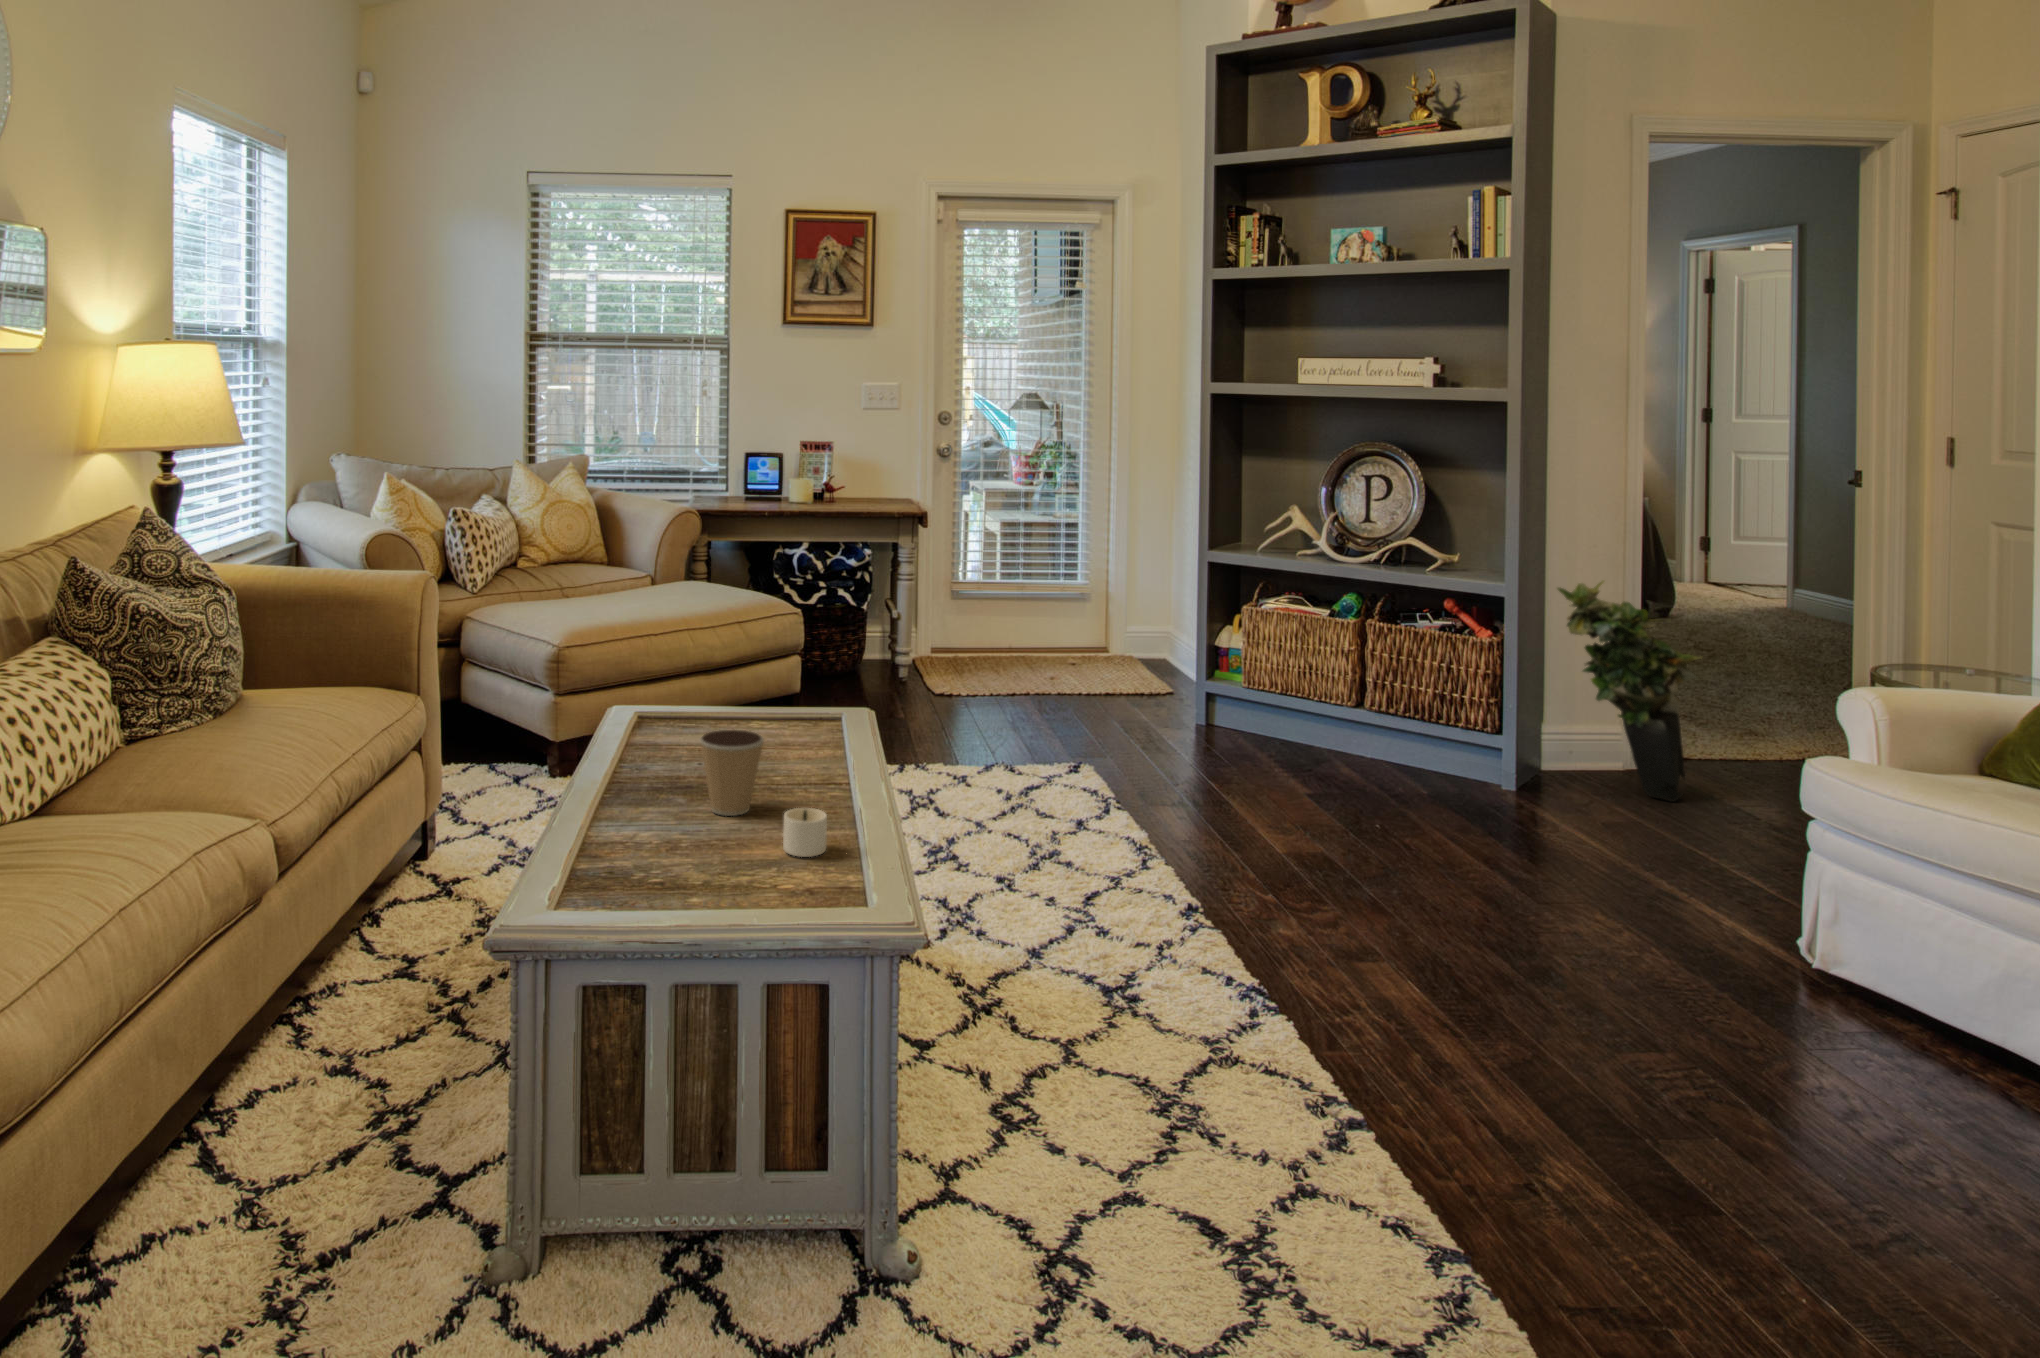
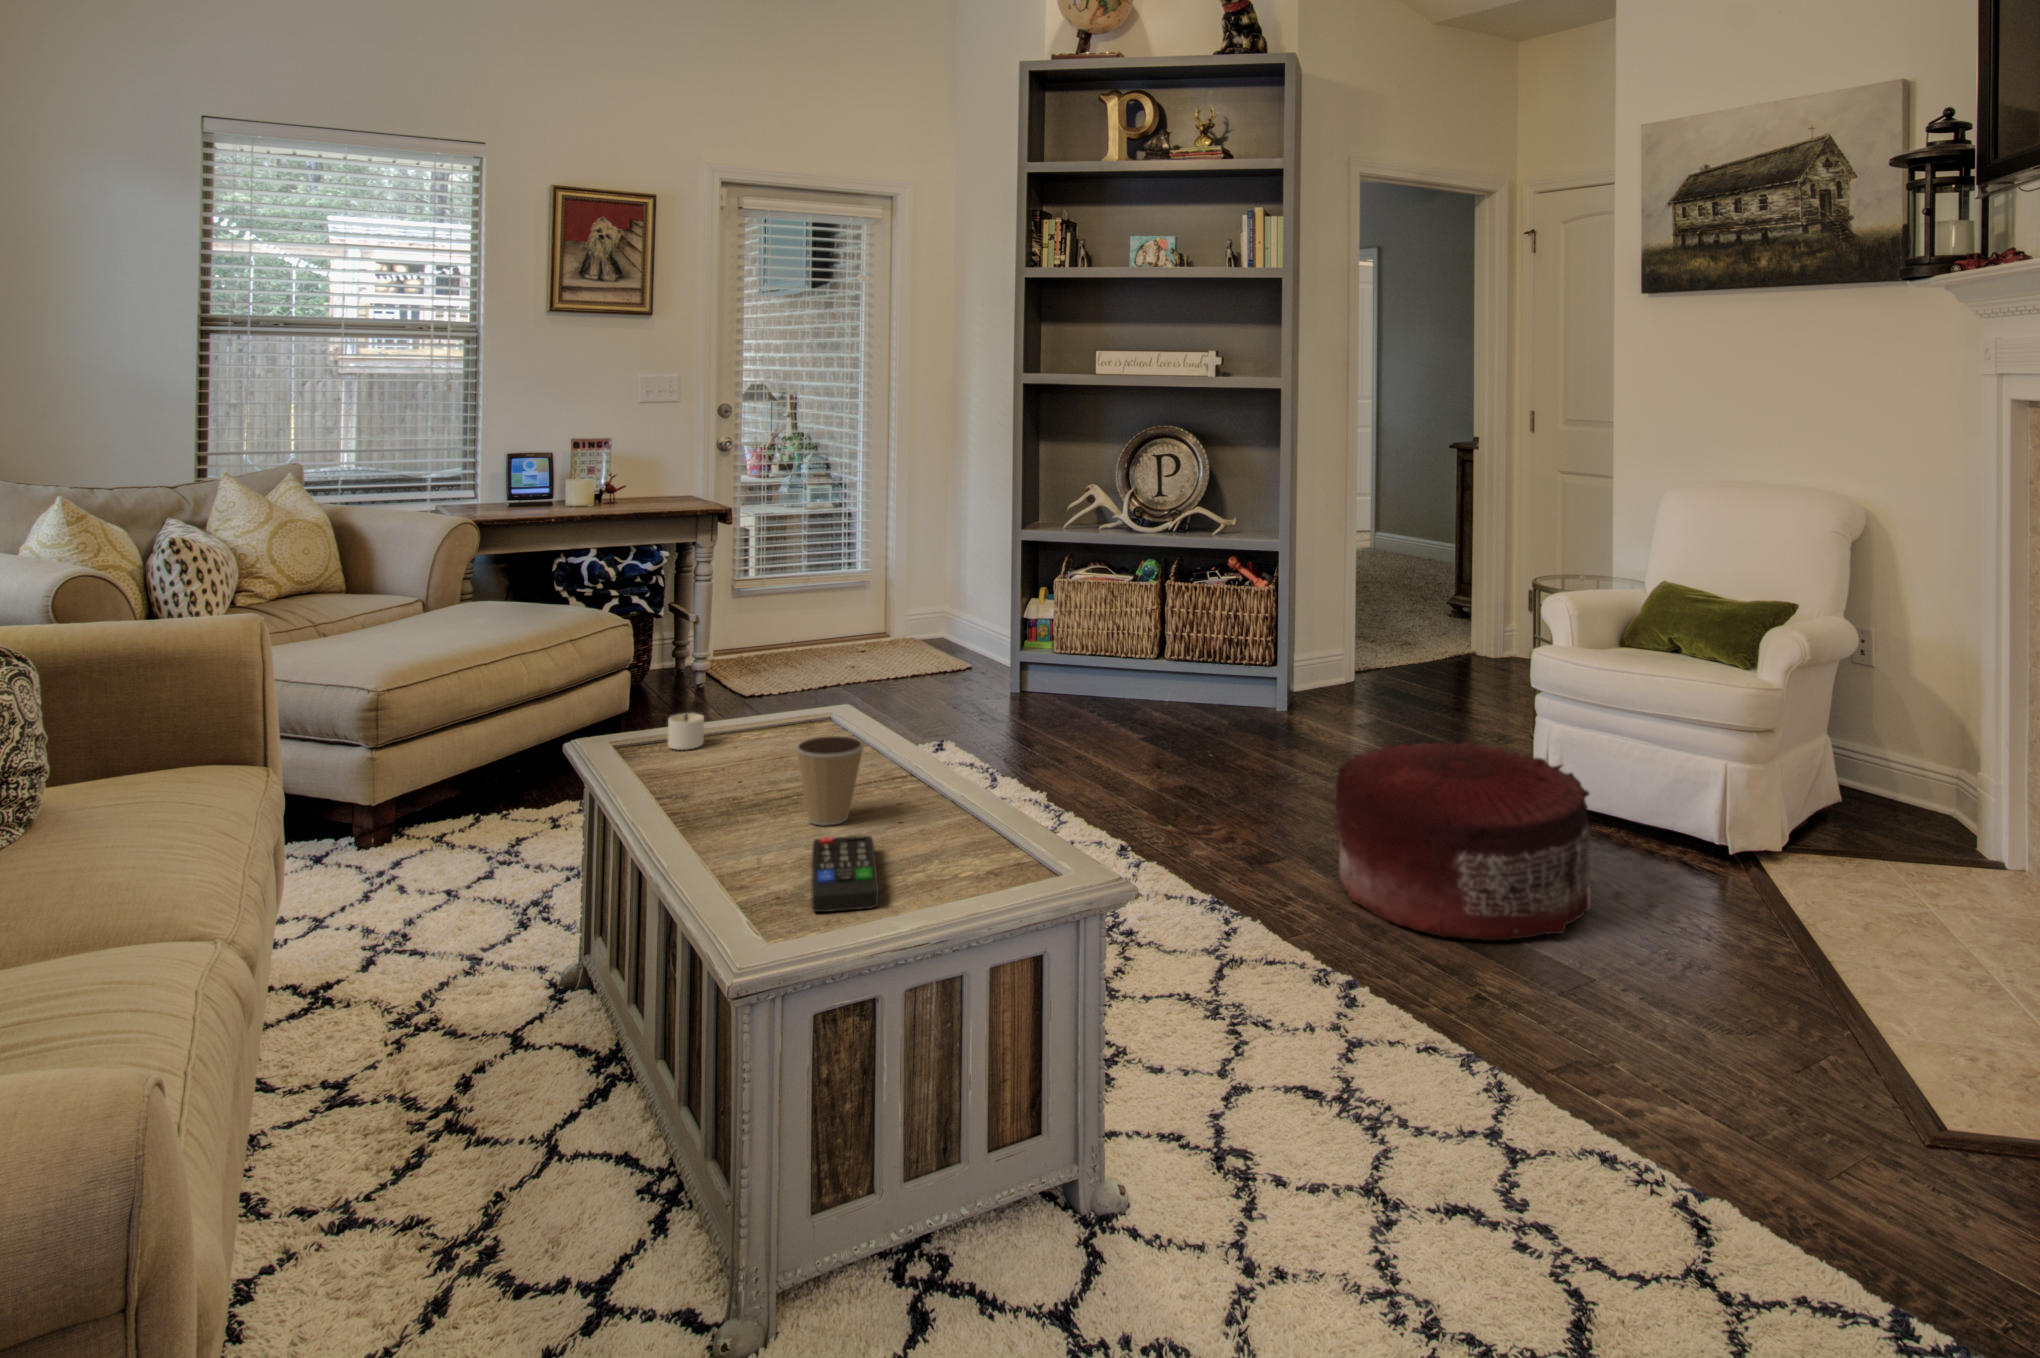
potted plant: present [1557,581,1701,802] -> none [1306,531,1408,701]
candle: present [783,808,827,857] -> present [668,713,704,750]
remote control: none [620,824,730,897] -> present [811,836,879,912]
pouf: none [1419,844,1795,1140] -> present [1335,740,1591,940]

